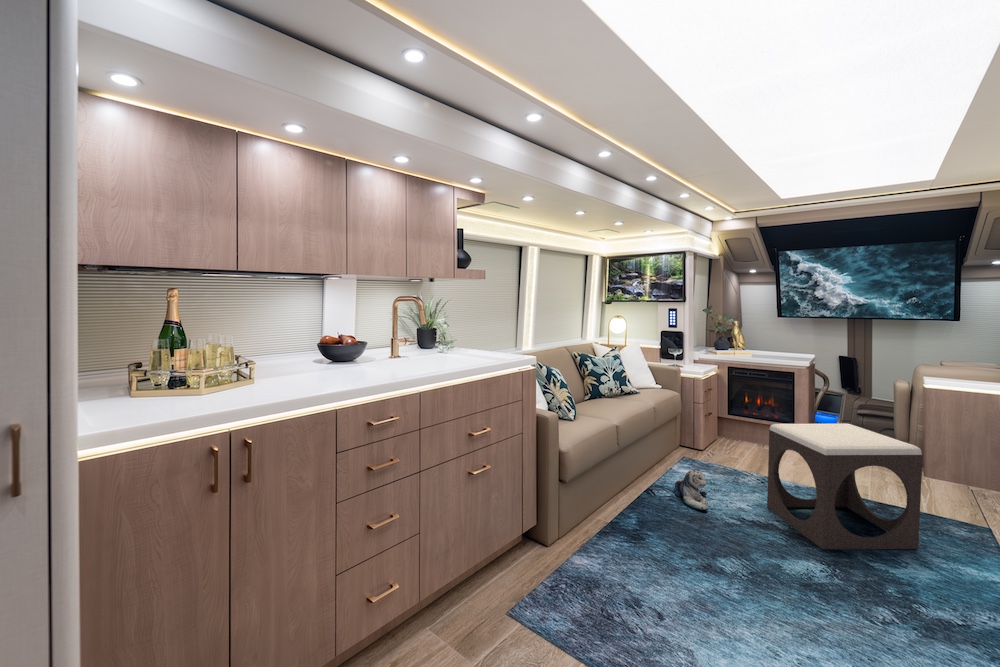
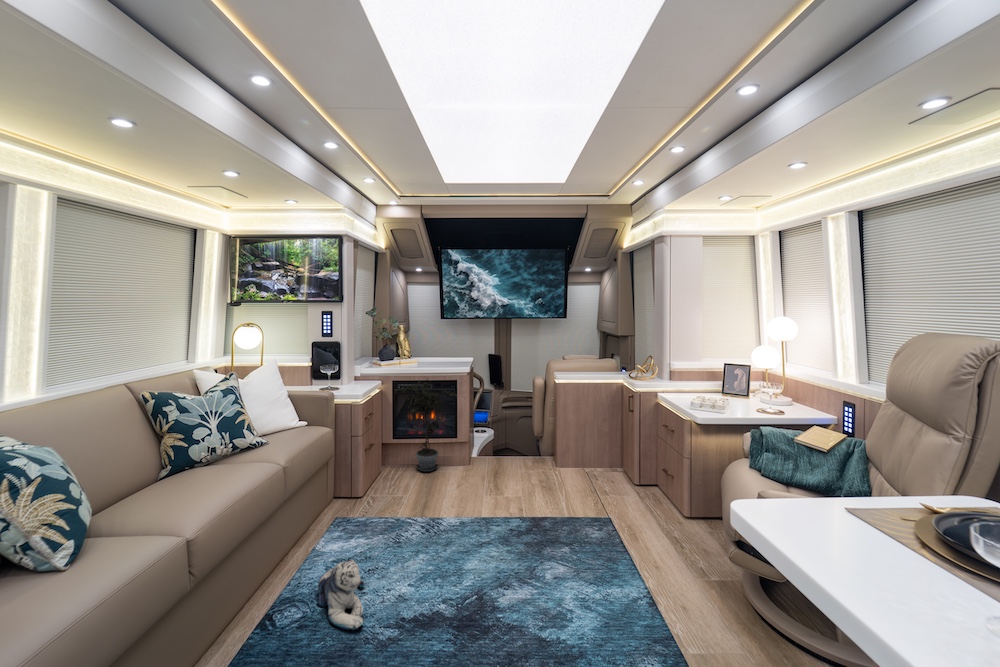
potted plant: none [730,367,793,452] -> present [397,382,457,472]
footstool: present [767,423,923,549] -> none [439,449,589,645]

